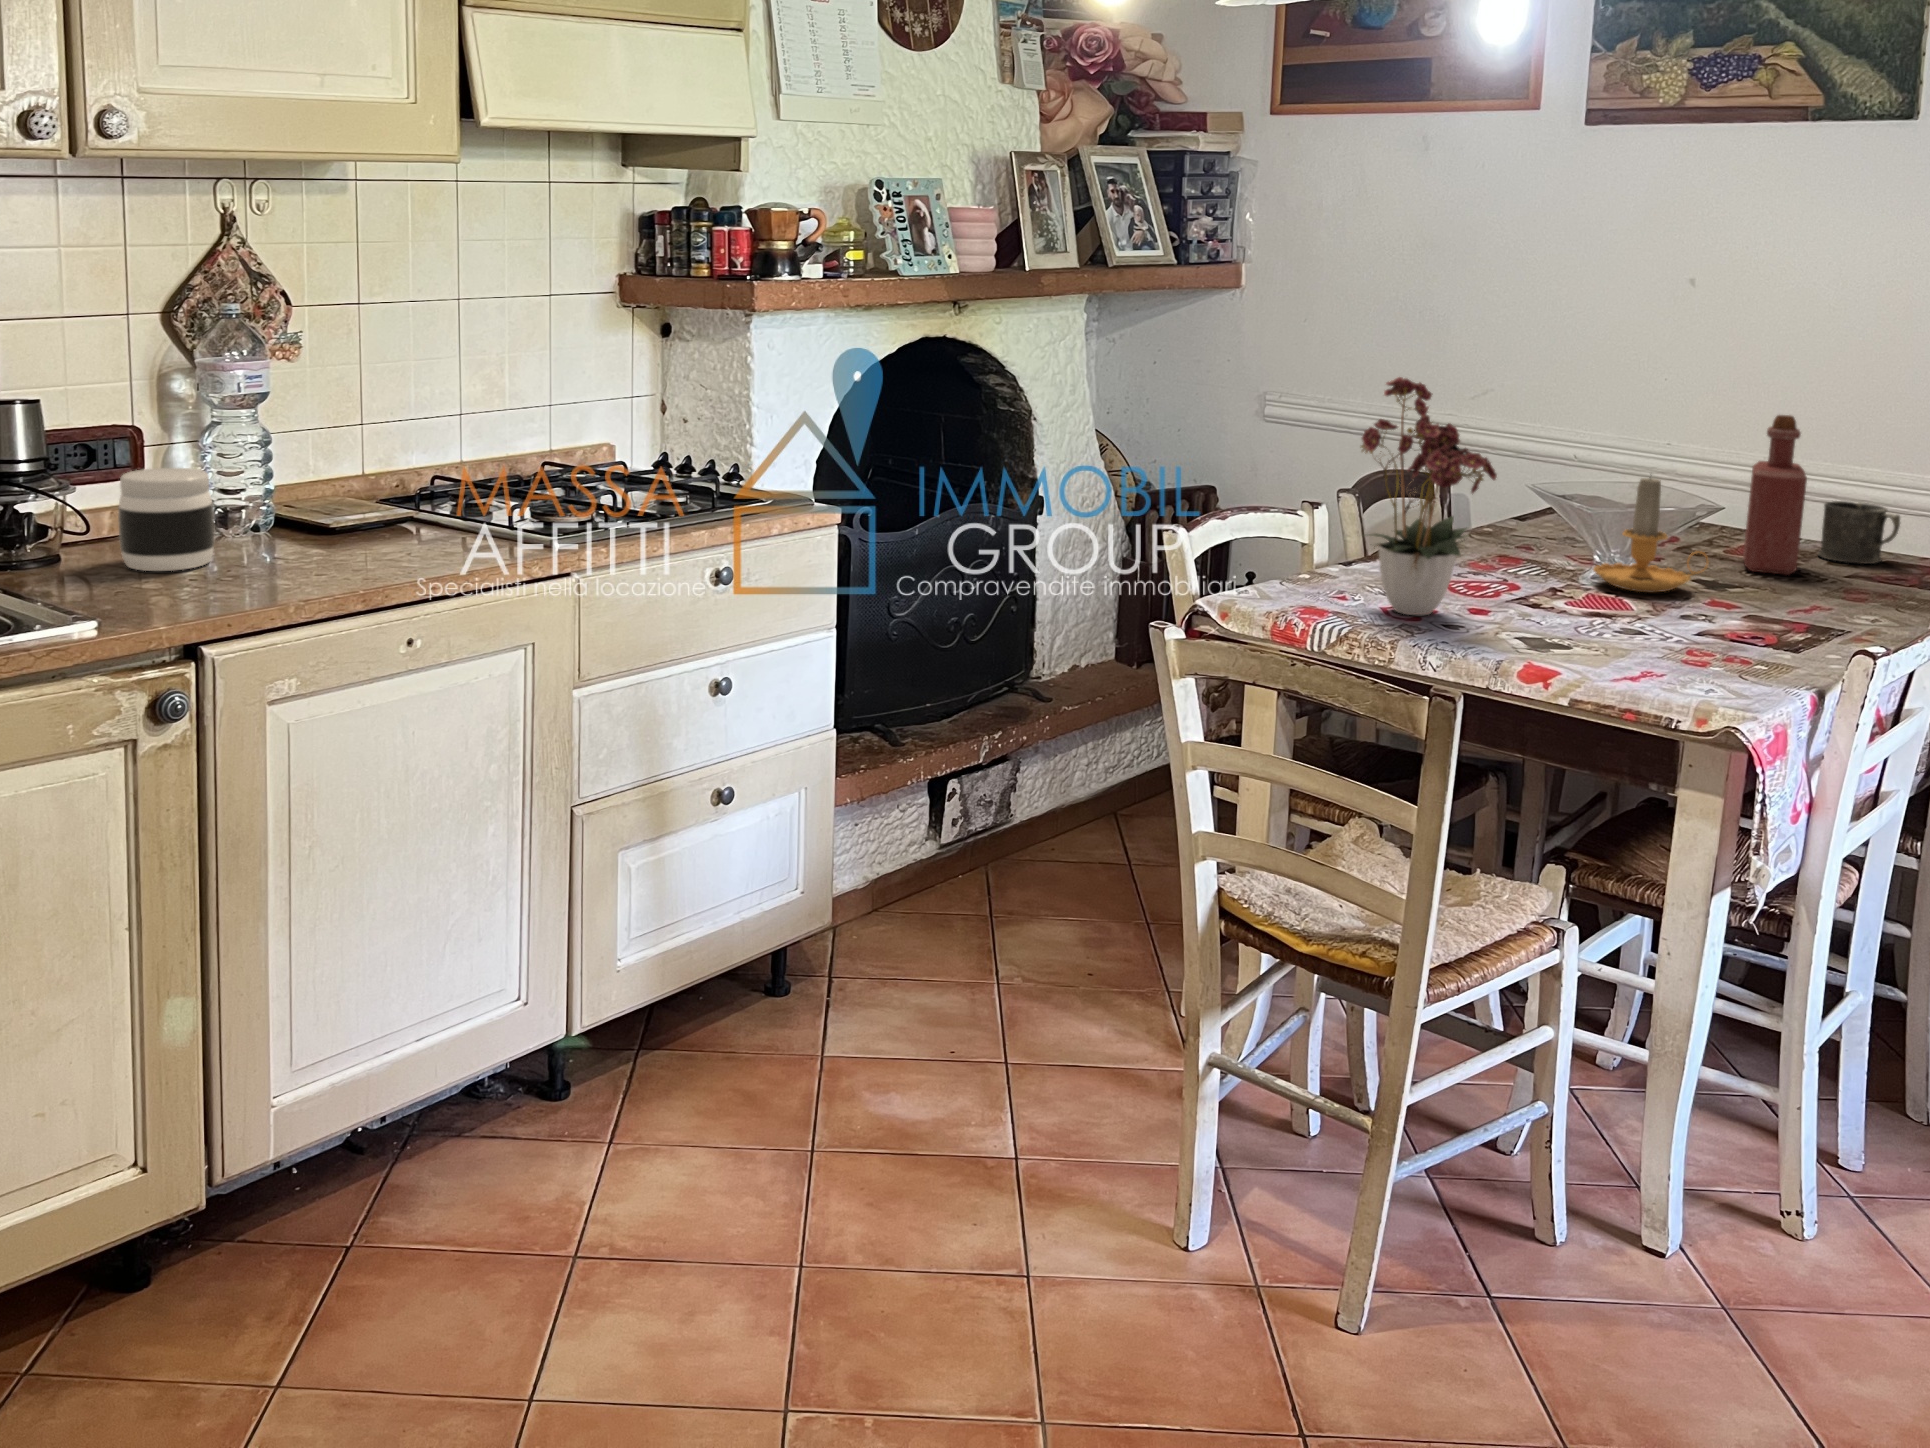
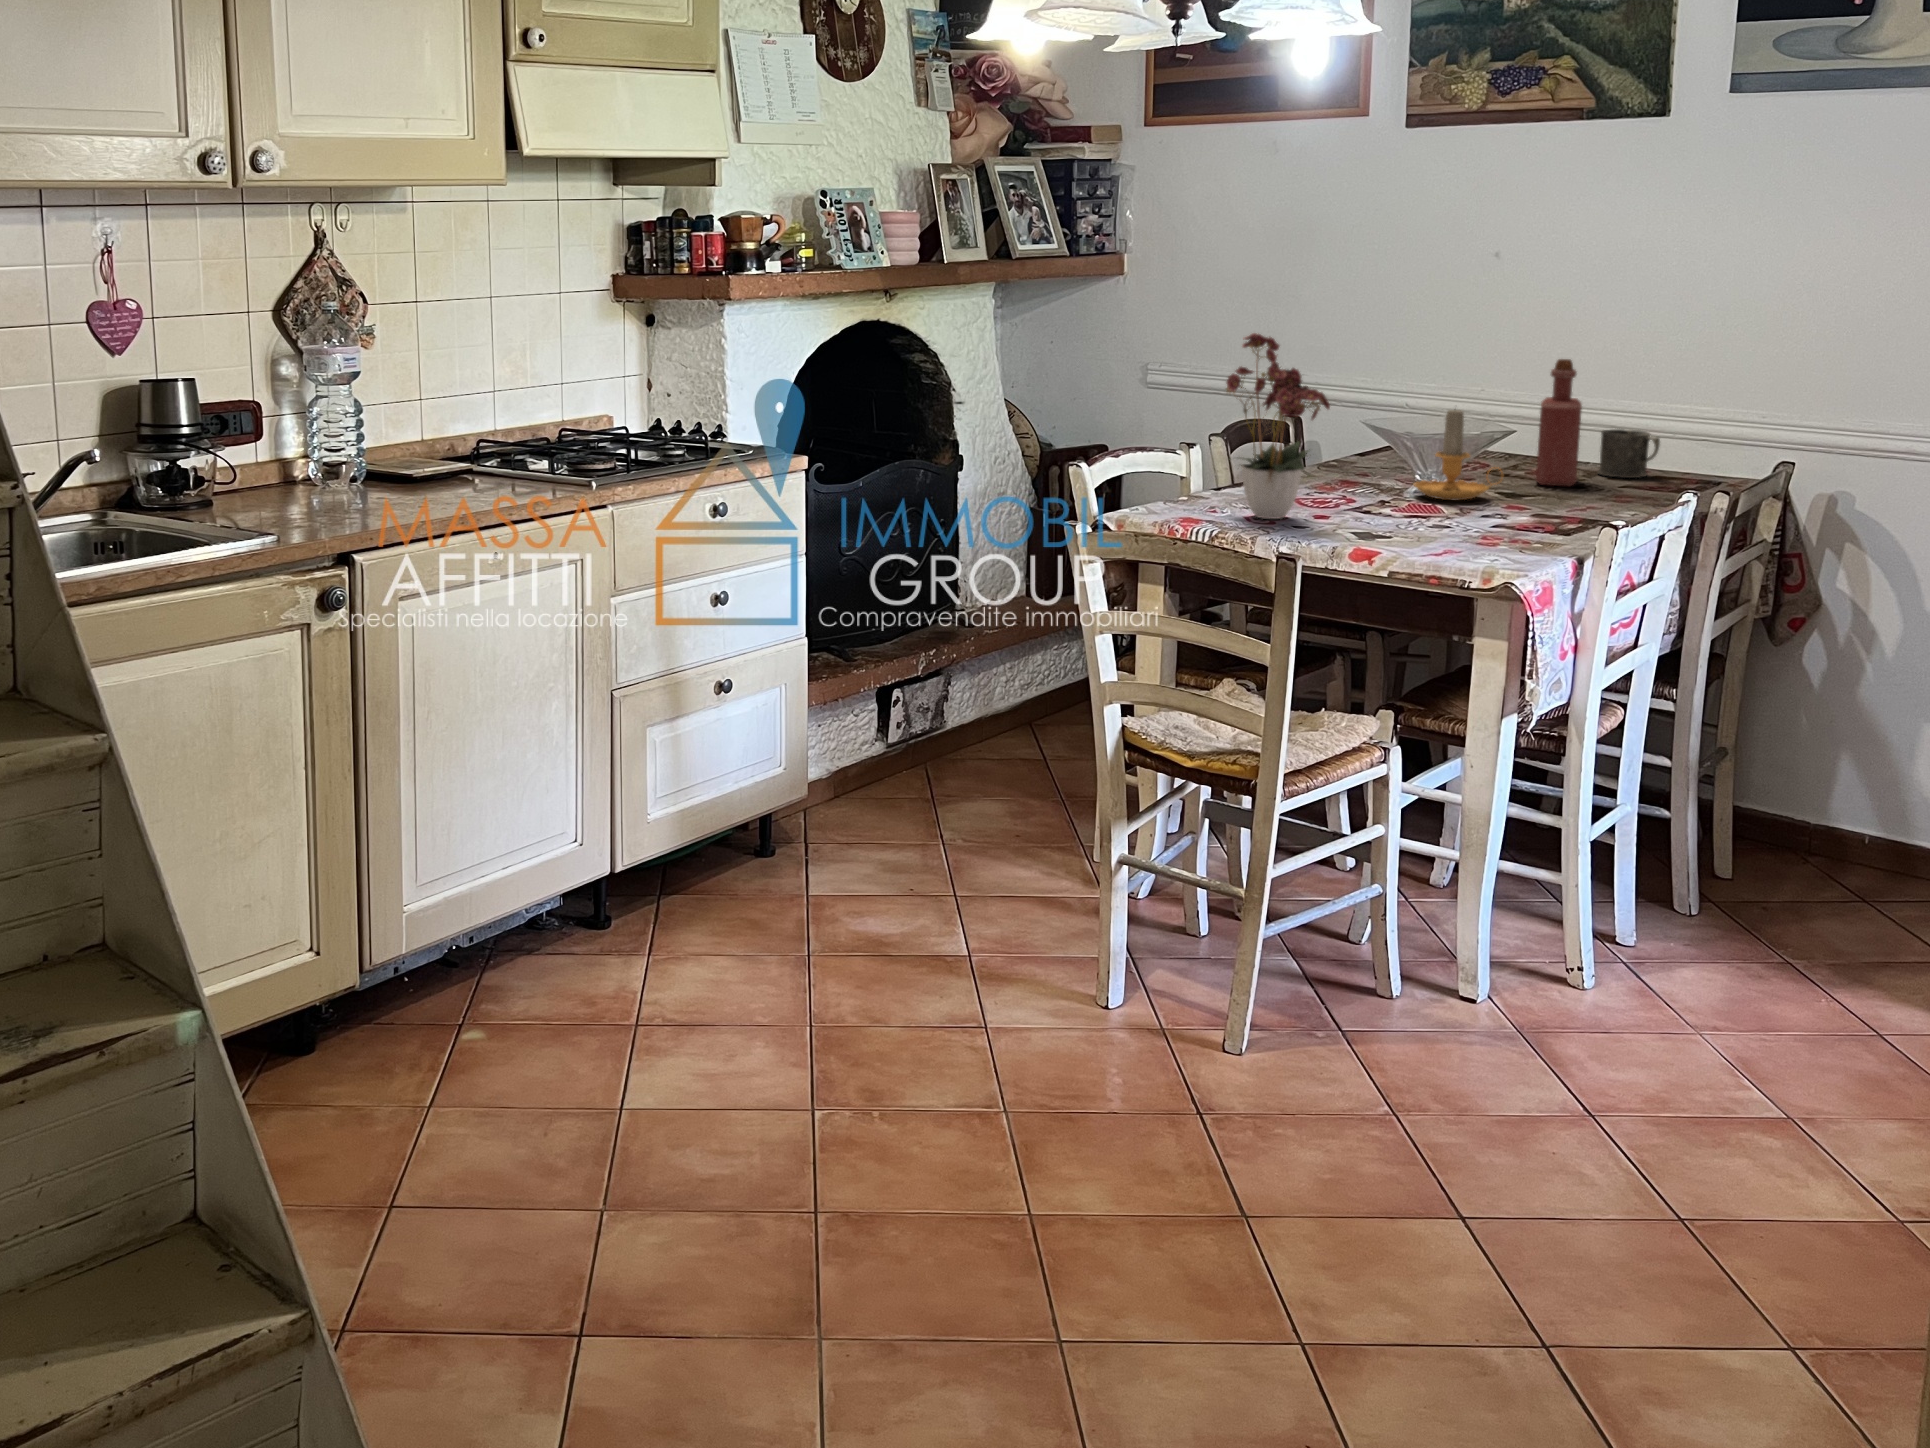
jar: present [118,468,215,571] -> none [266,429,338,507]

